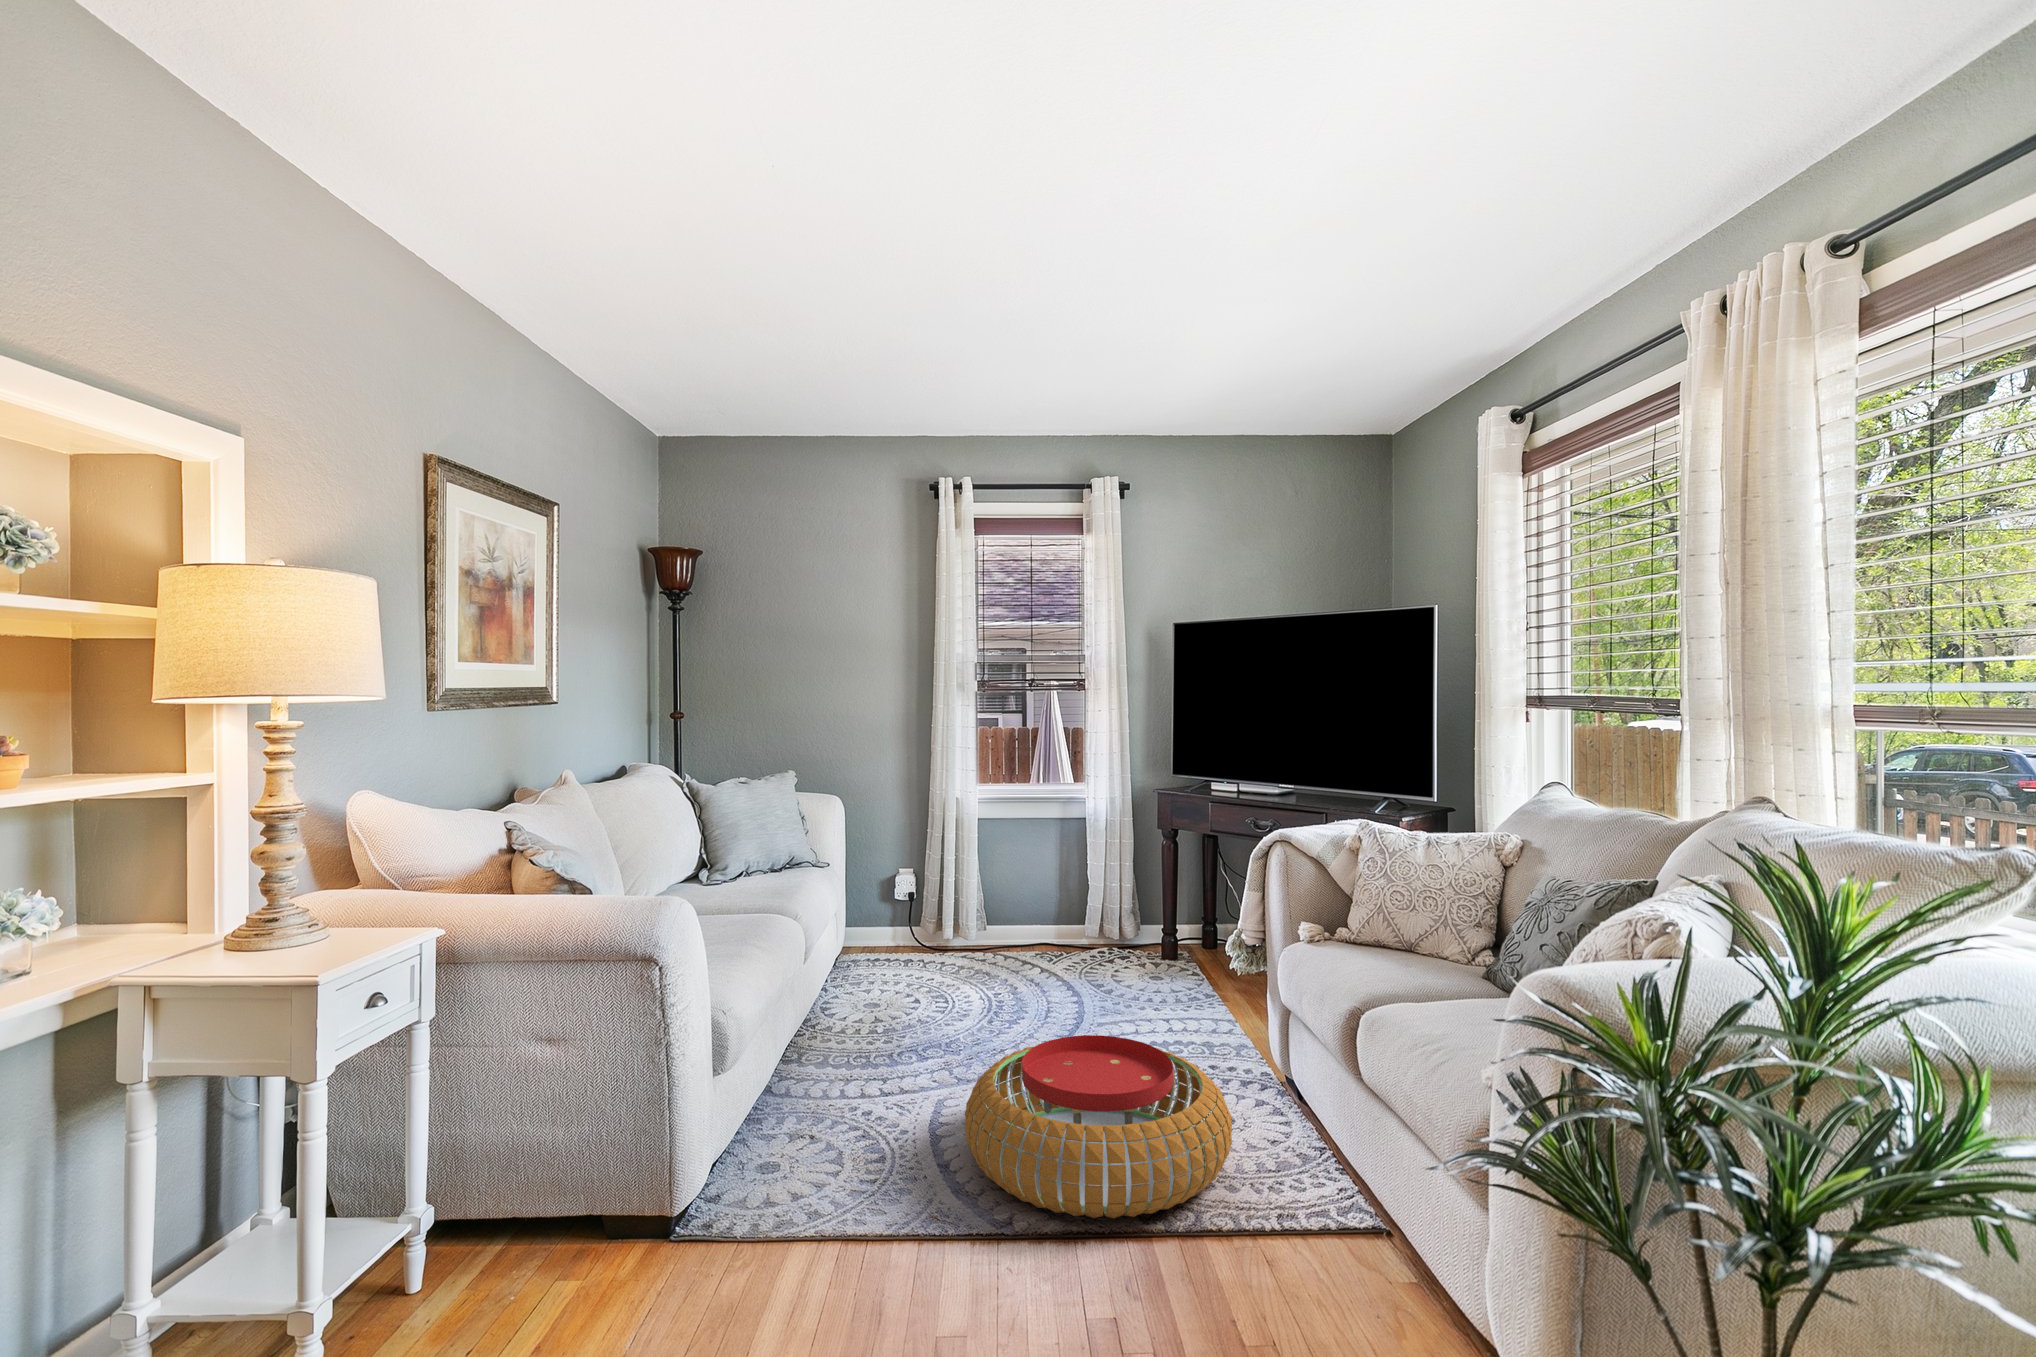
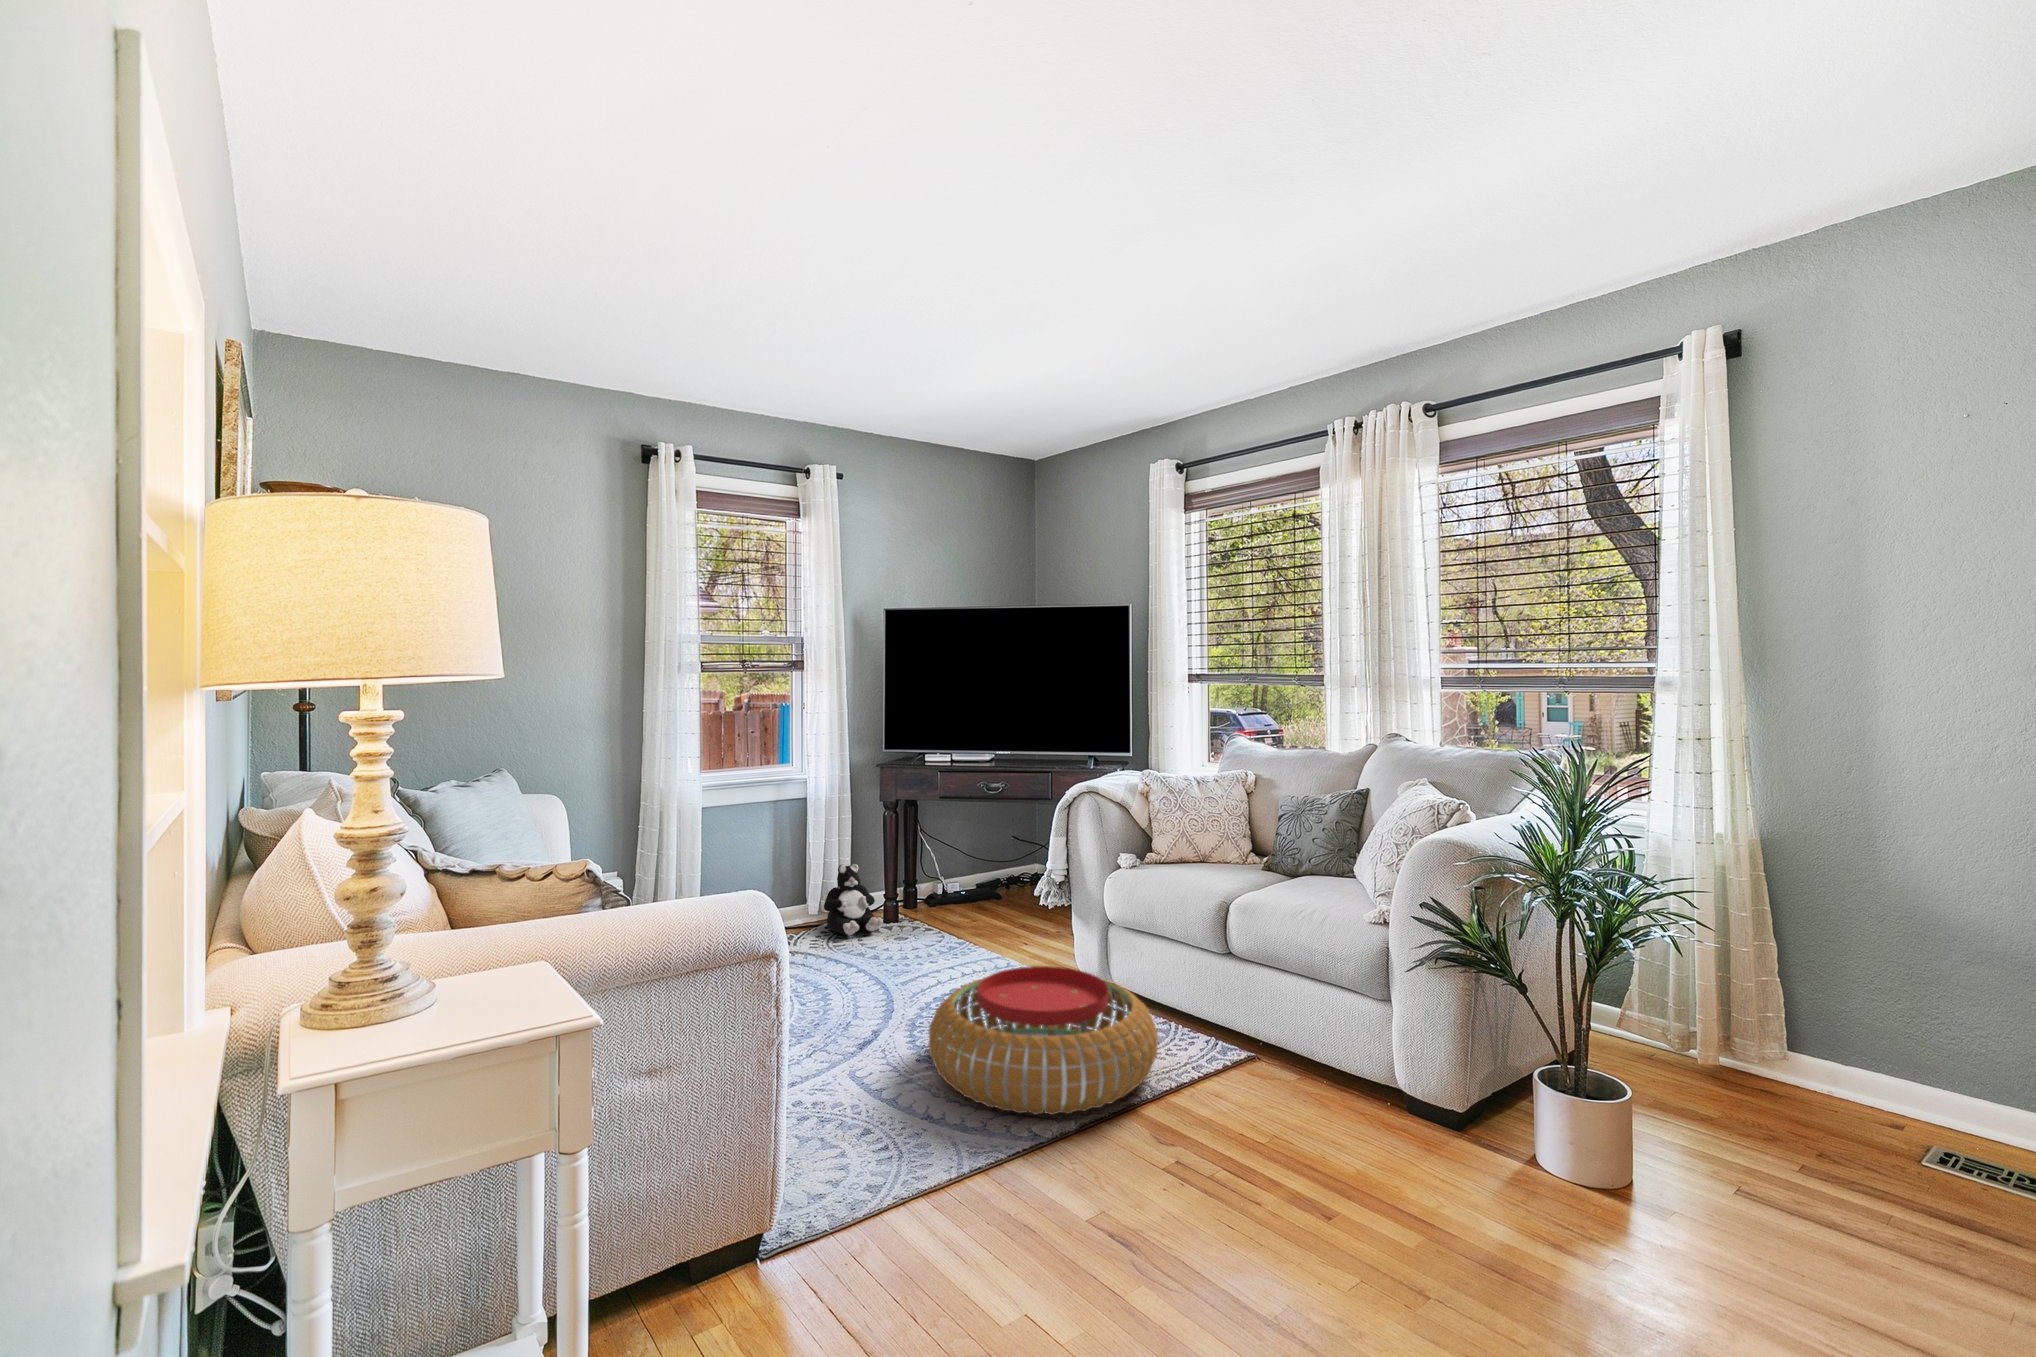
plush toy: none [1075,895,1131,972] -> present [824,863,883,935]

